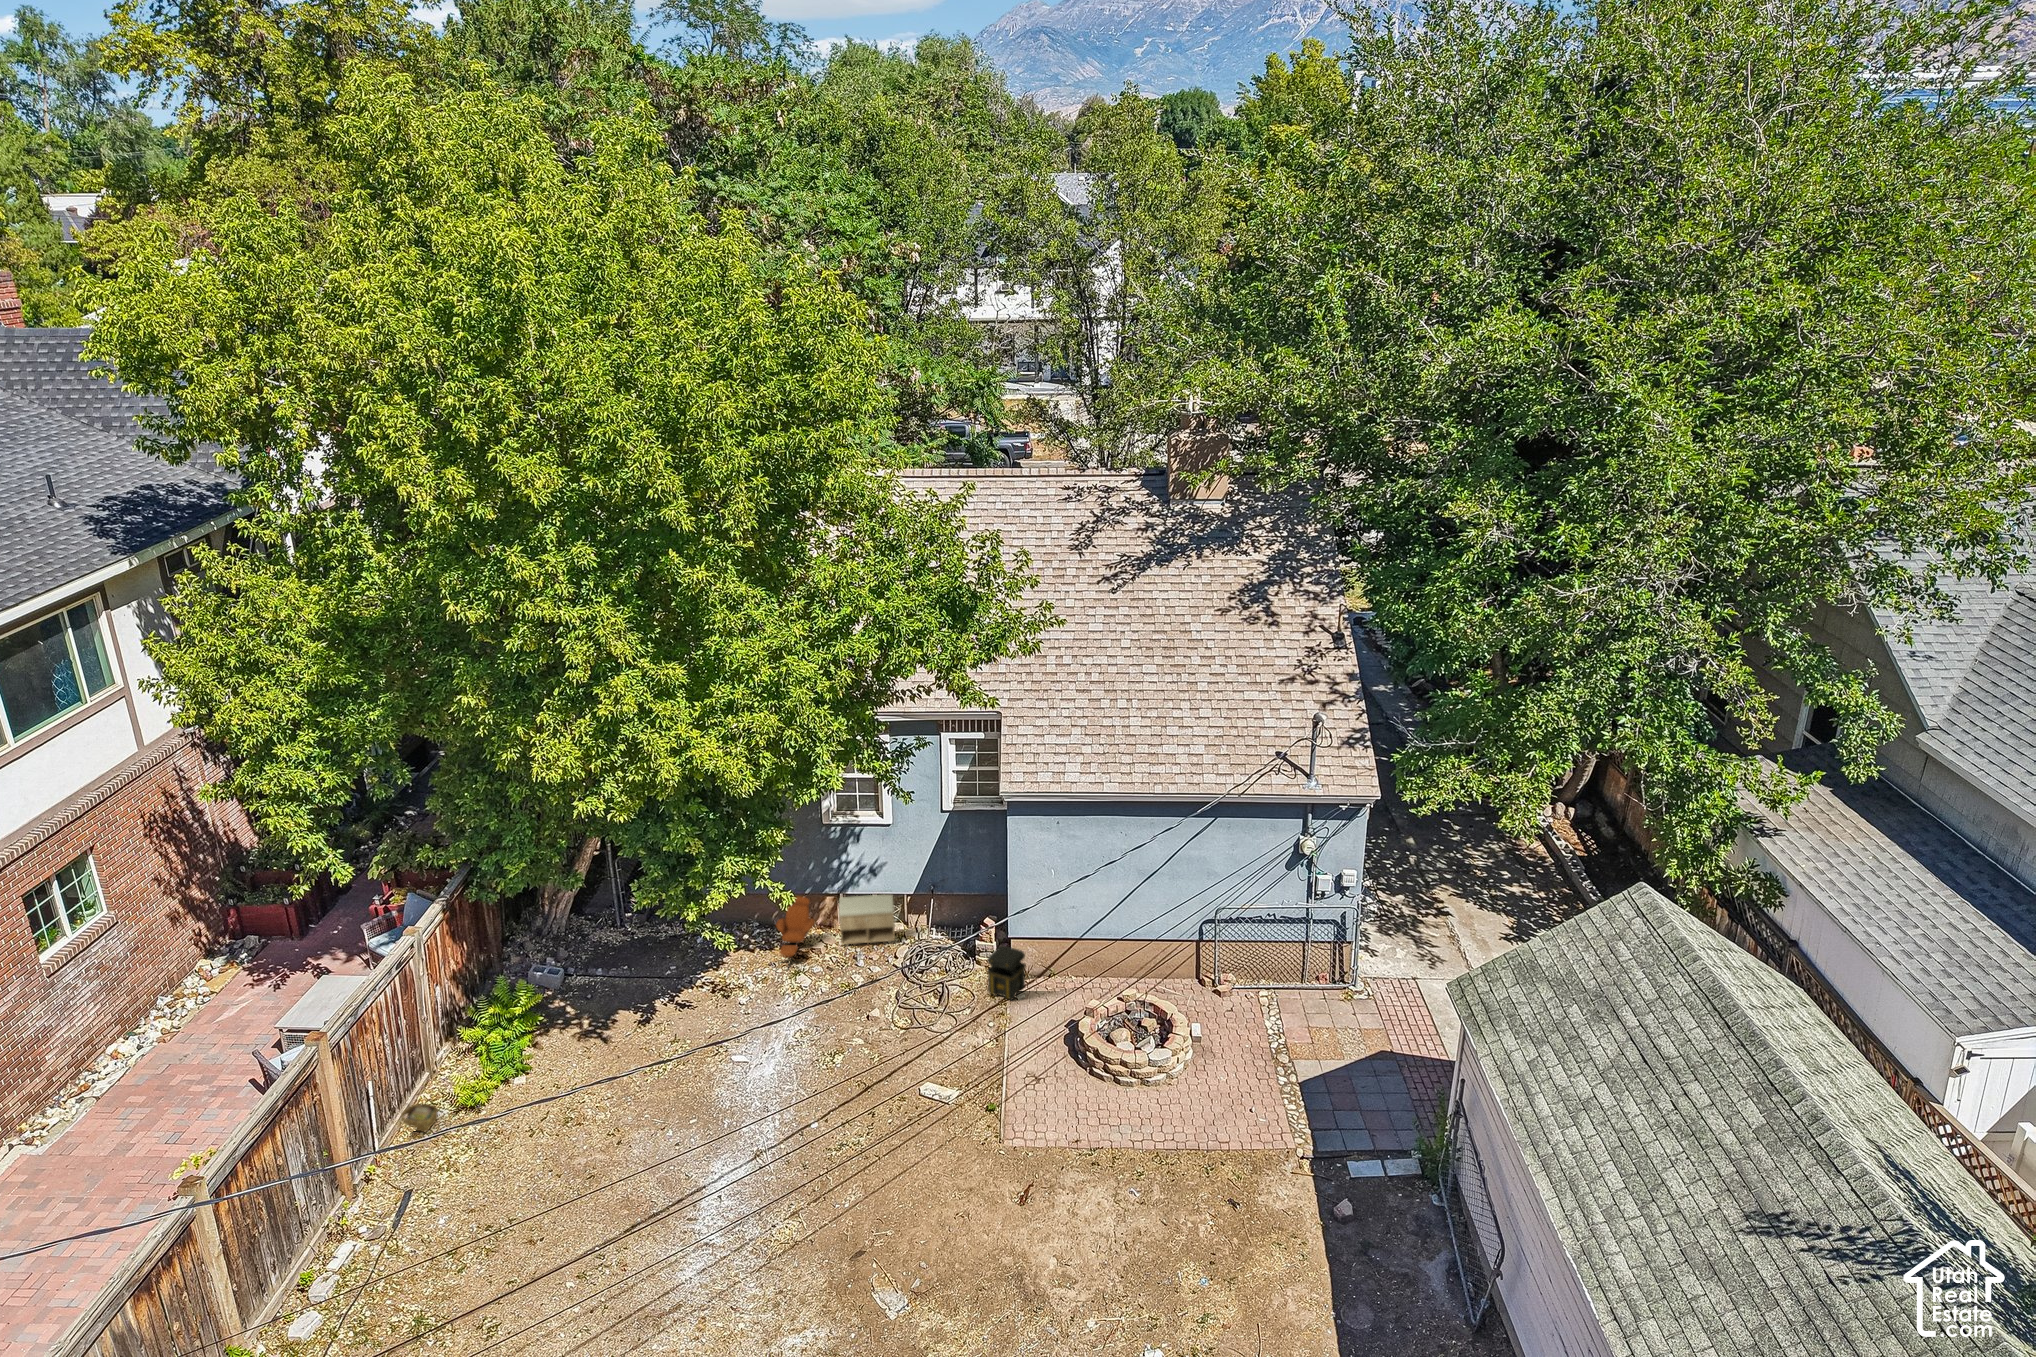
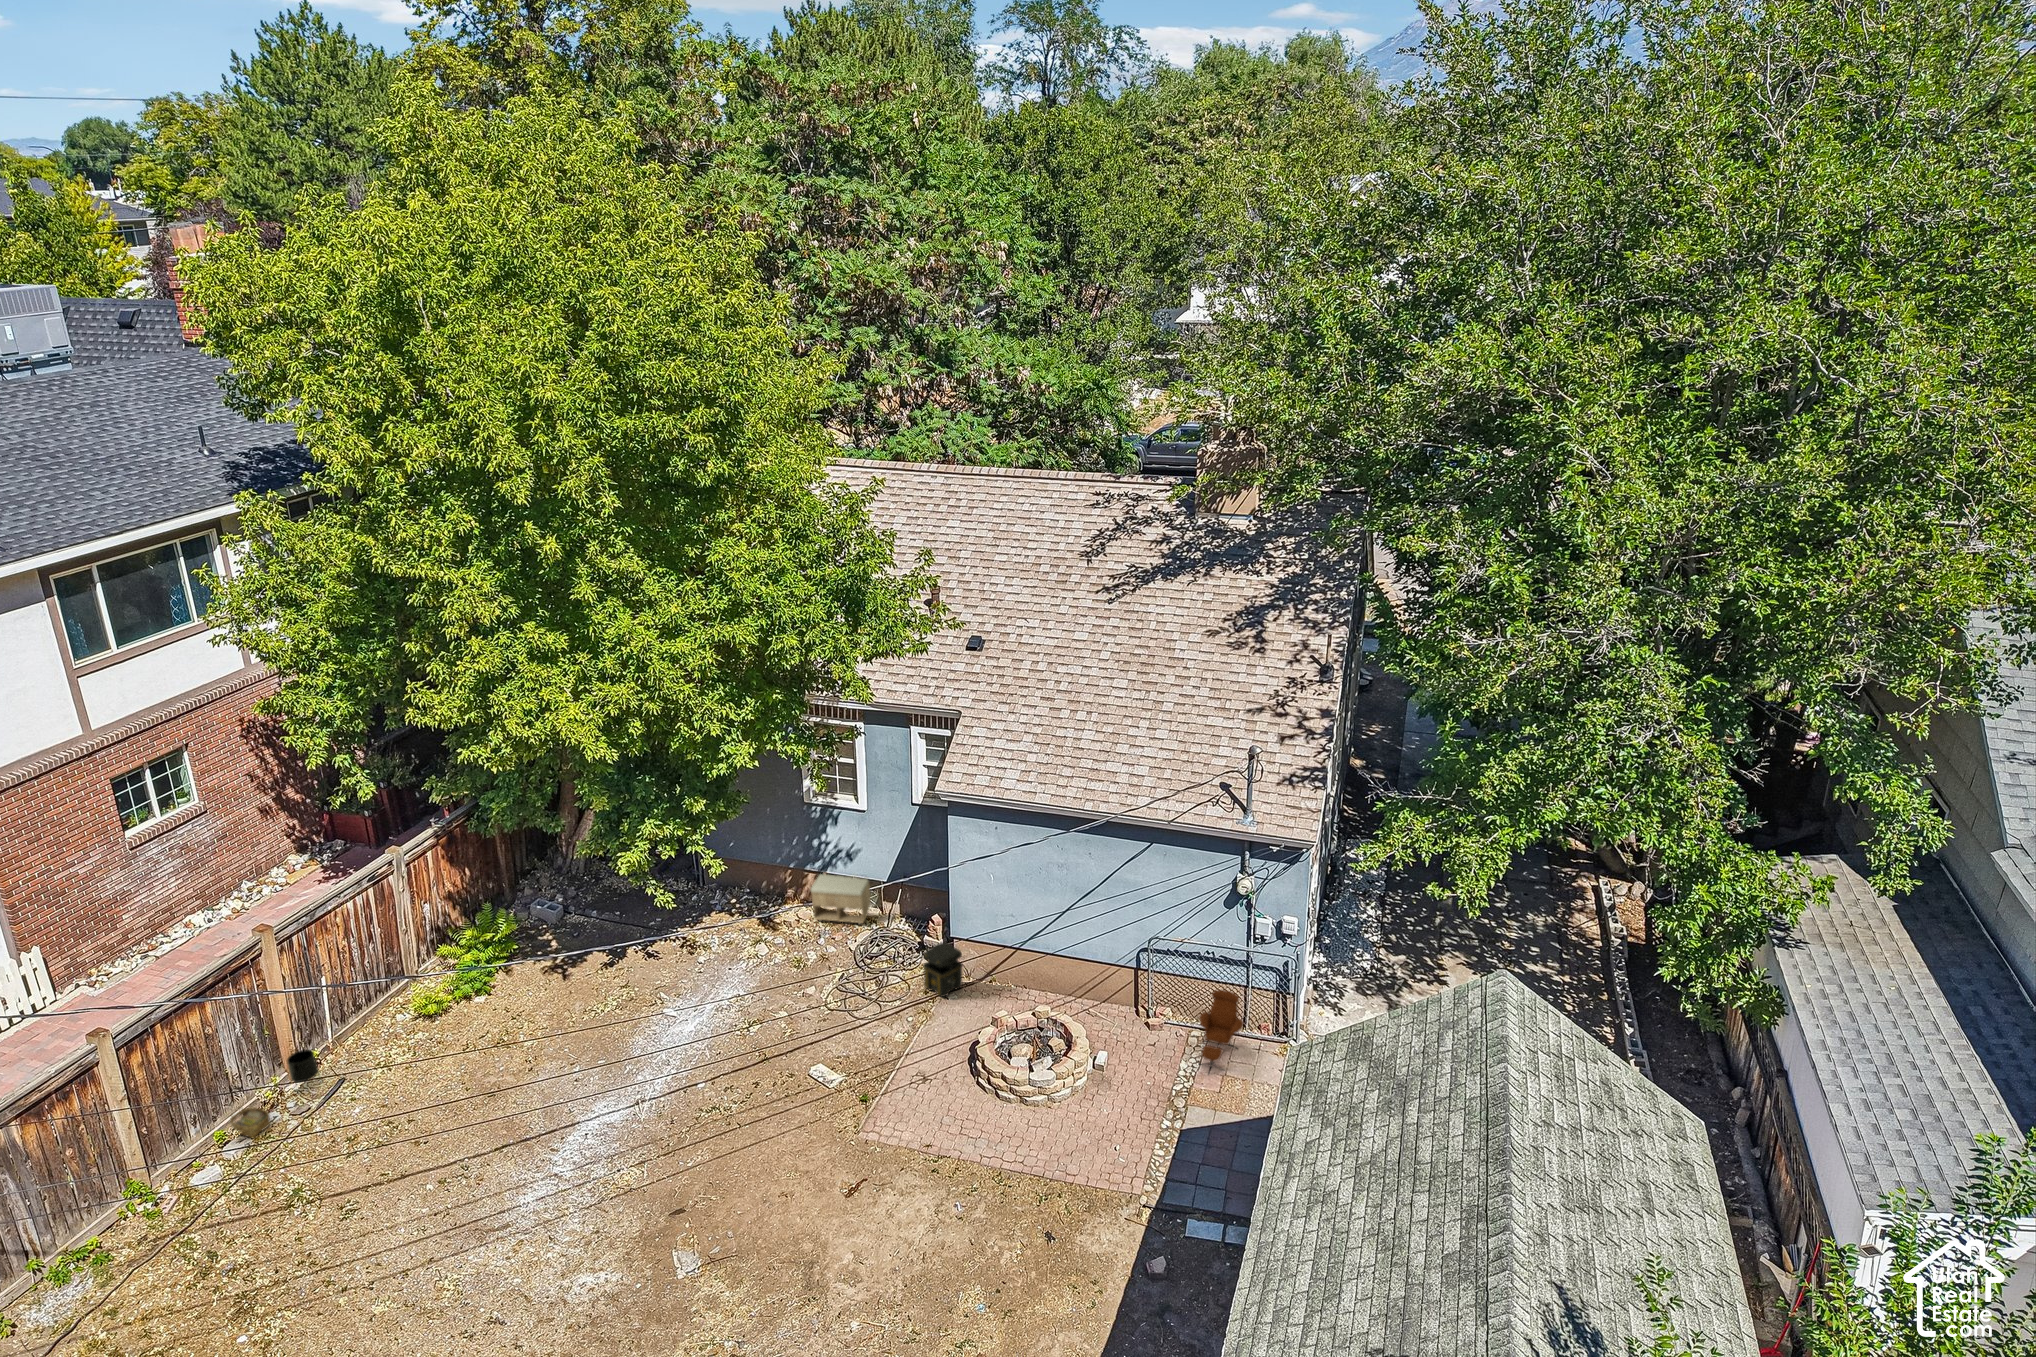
lounge chair: present [776,896,815,963] -> present [1199,990,1243,1069]
woven basket: present [401,1103,438,1133] -> present [230,1108,270,1138]
planter: none [347,1165,385,1217] -> present [287,1049,319,1083]

